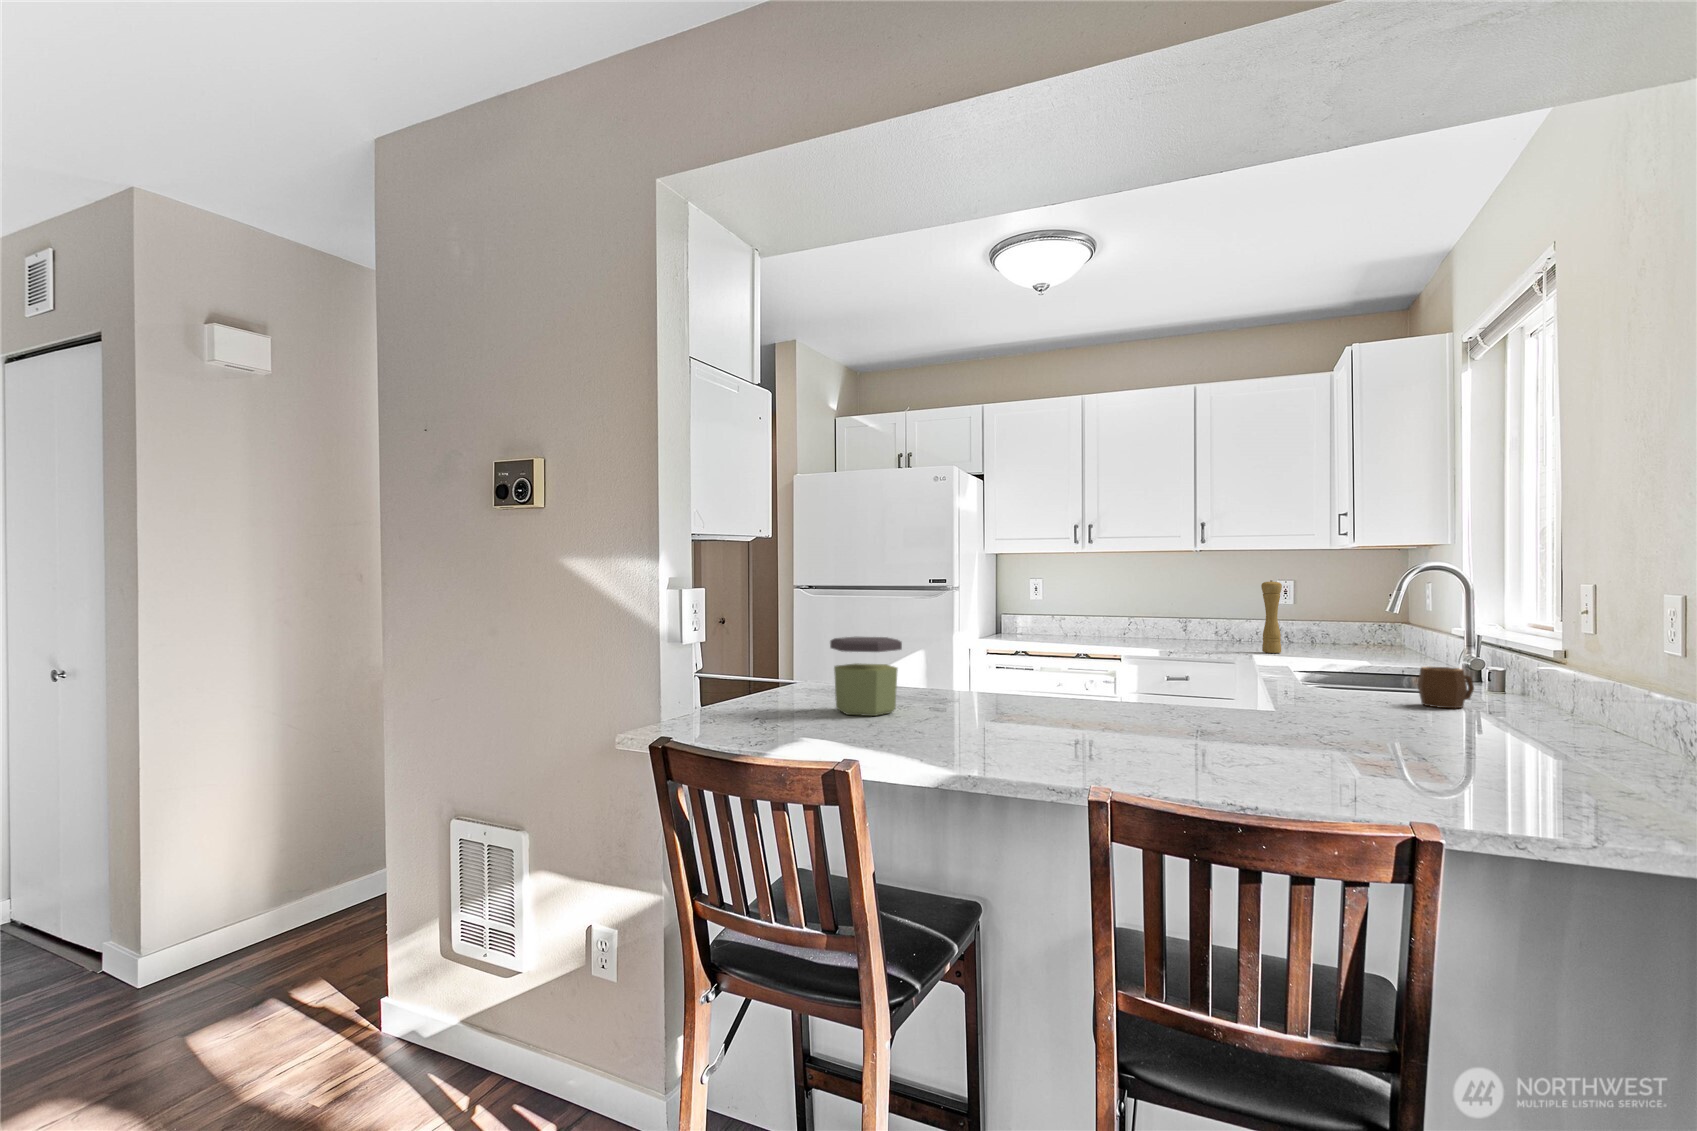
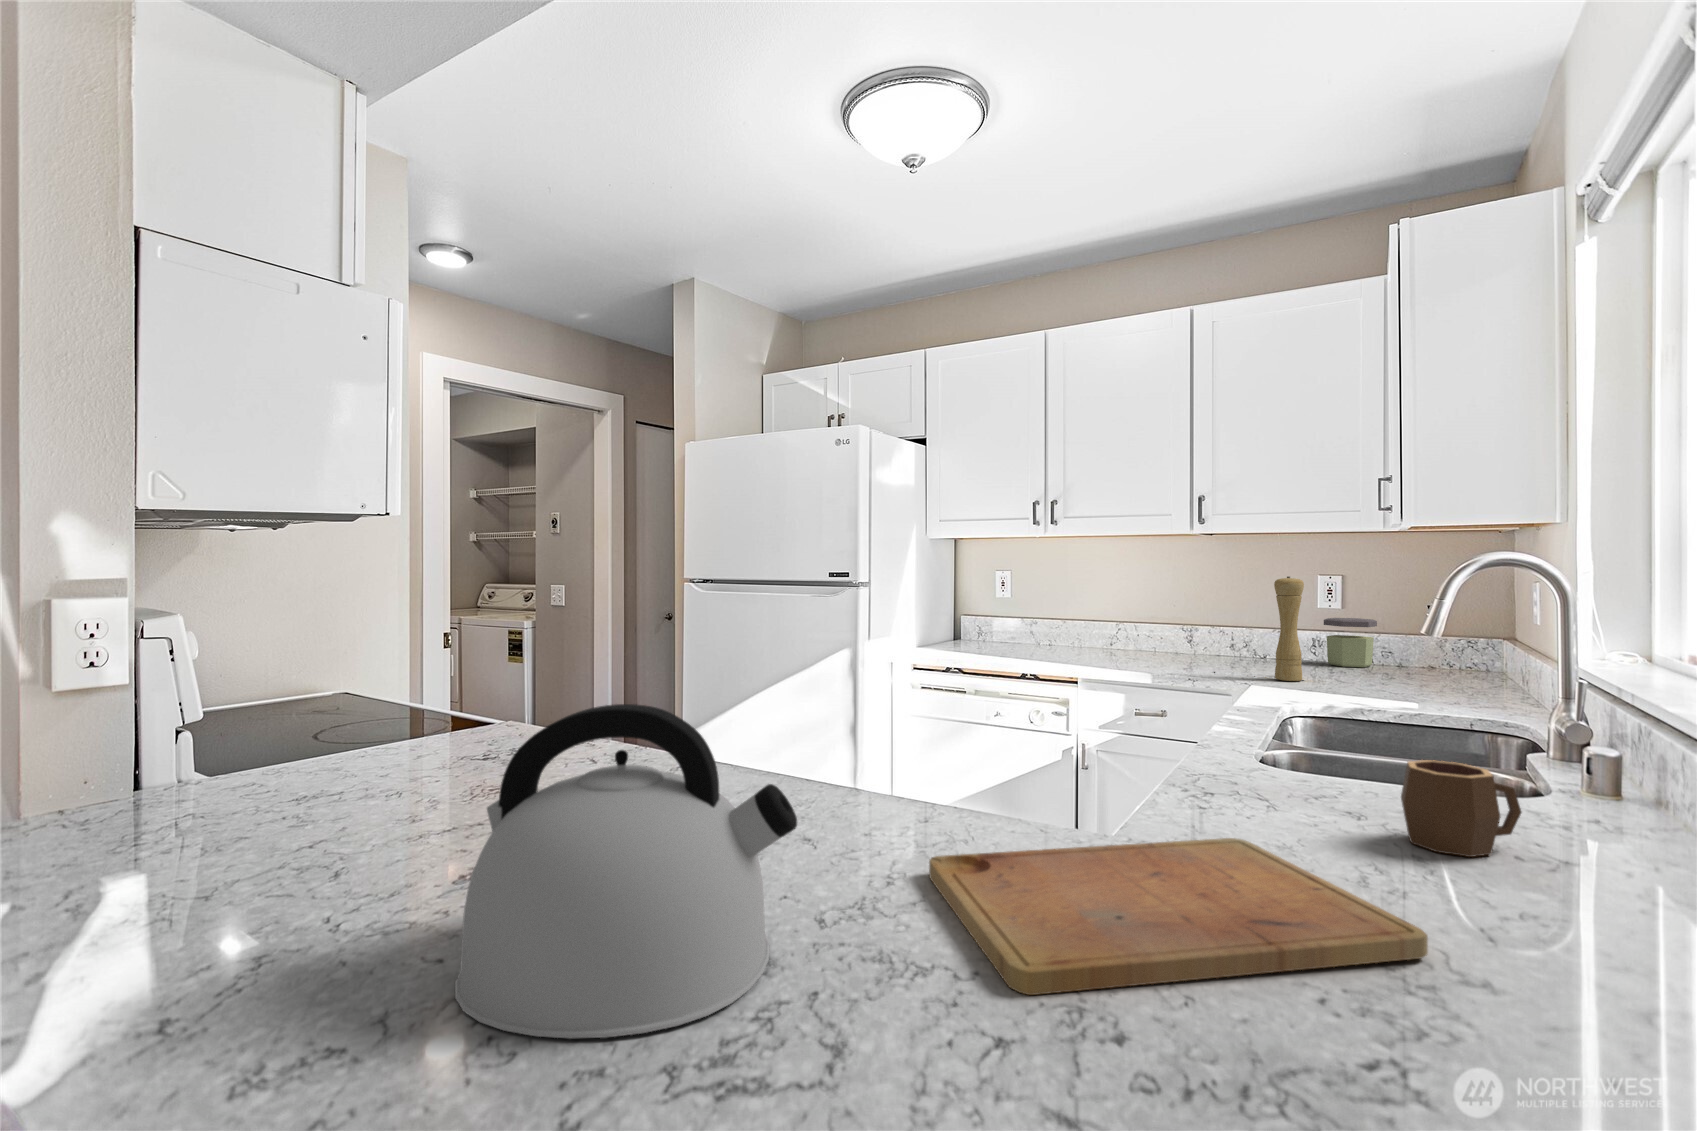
kettle: none [1096,627,1235,746] -> present [455,704,797,1038]
jar: present [830,637,902,716] -> present [1324,618,1377,667]
cutting board: none [1231,701,1463,737] -> present [929,838,1428,995]

